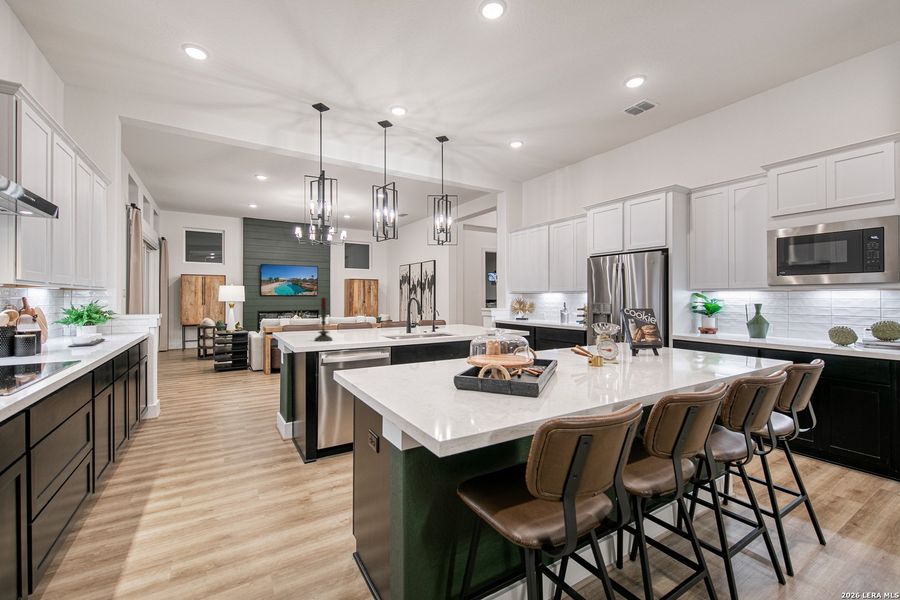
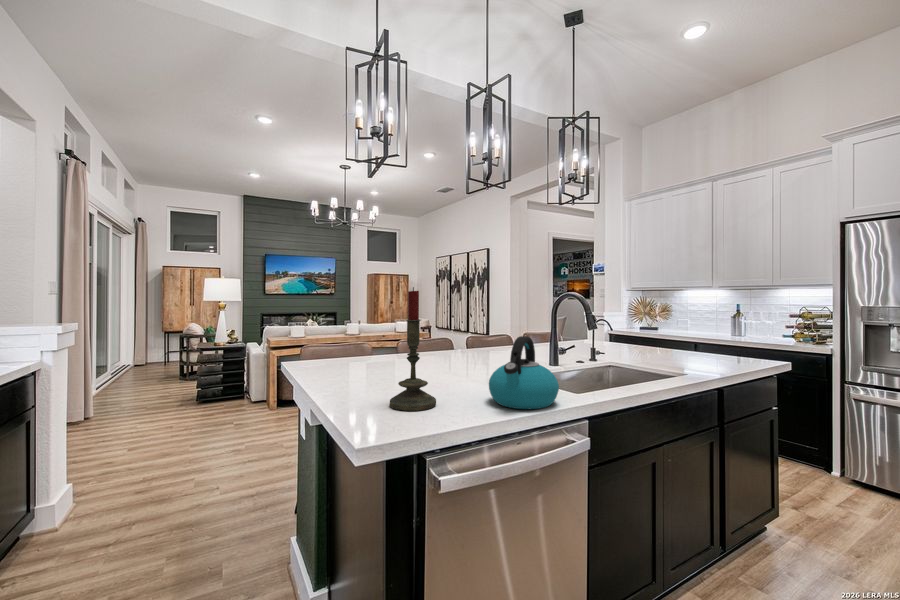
kettle: none [352,315,379,341] -> present [489,336,559,409]

